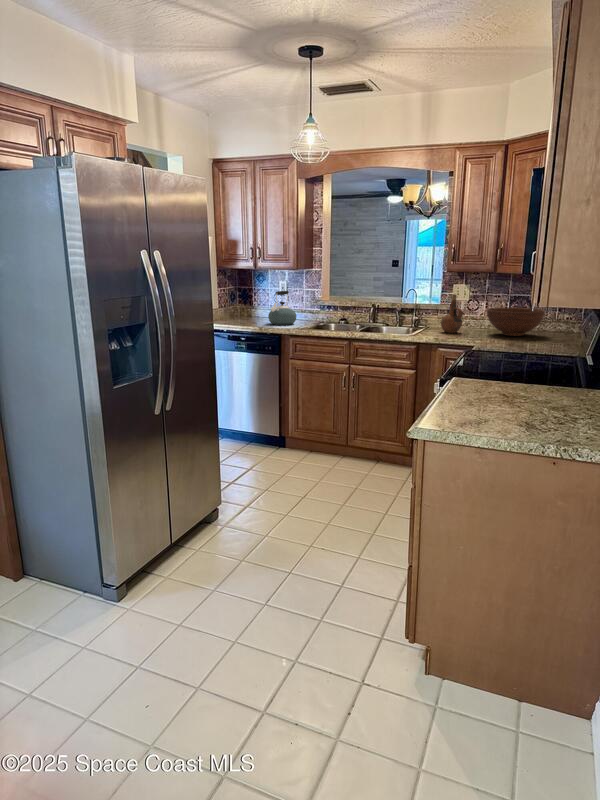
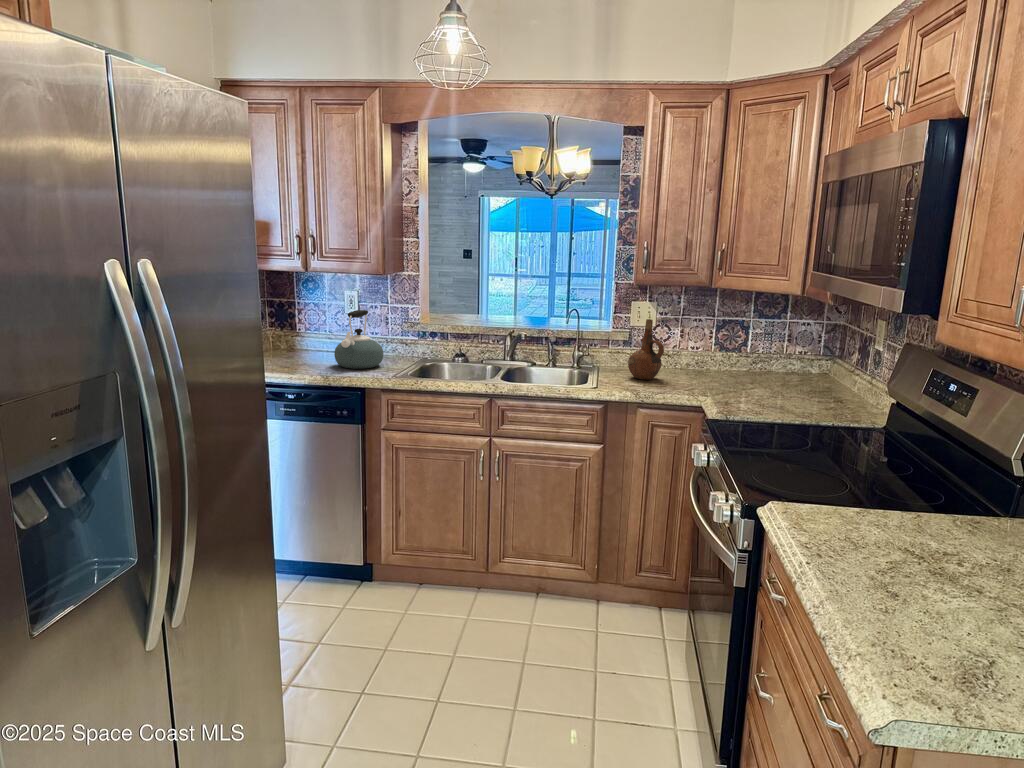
fruit bowl: present [487,308,545,336] -> none [697,338,786,384]

